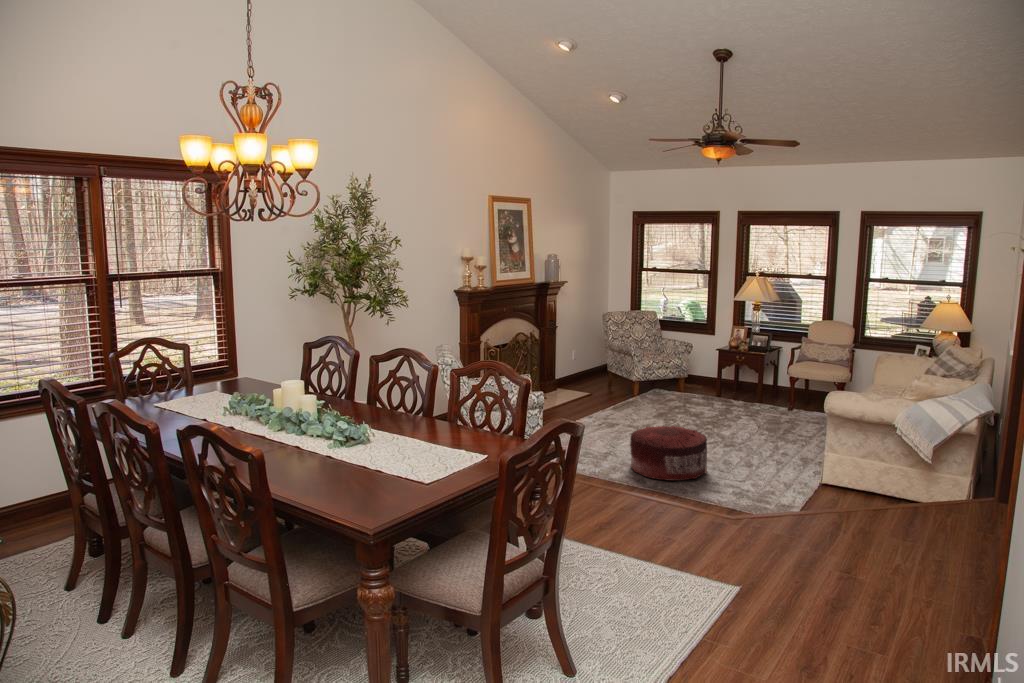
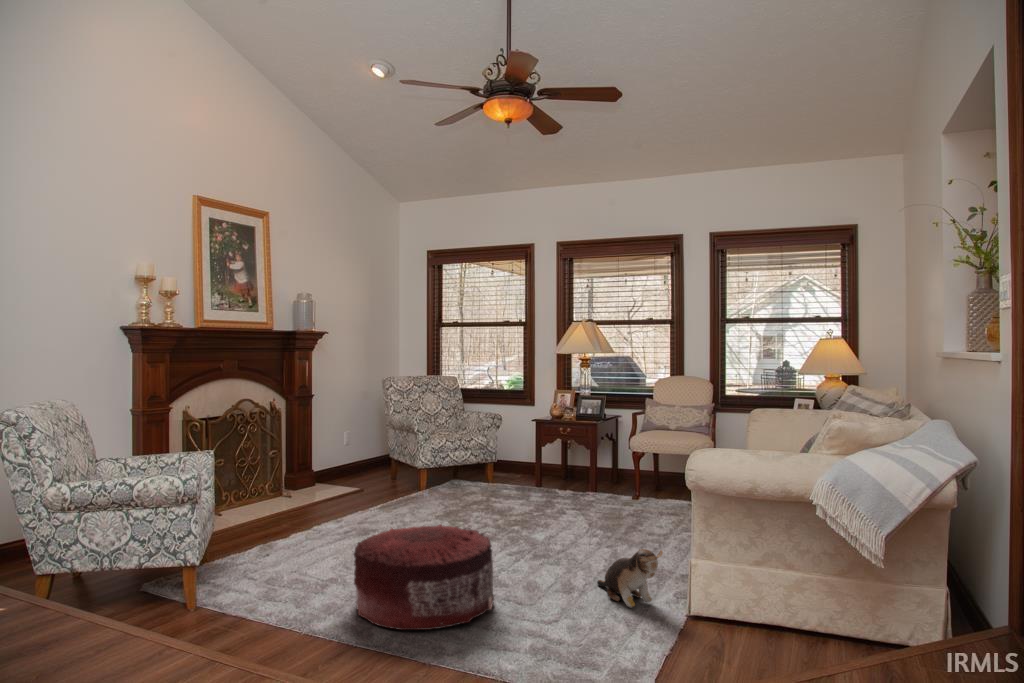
plush toy: none [766,446,807,477] -> present [597,549,663,608]

